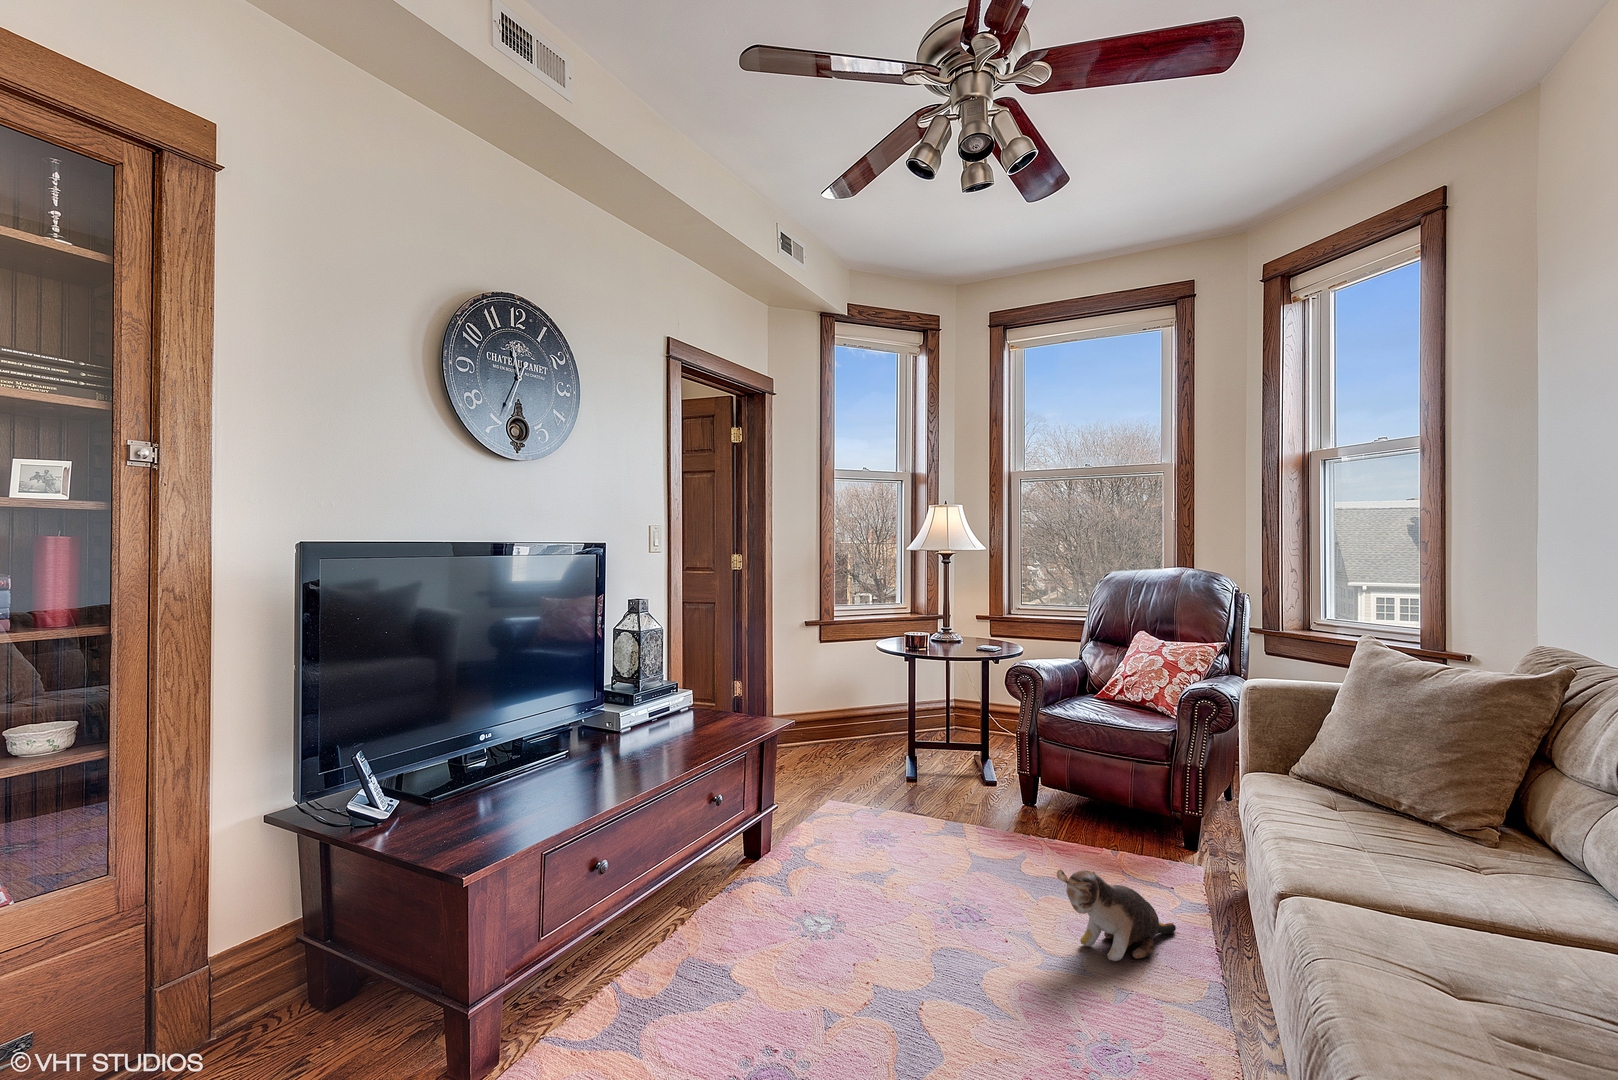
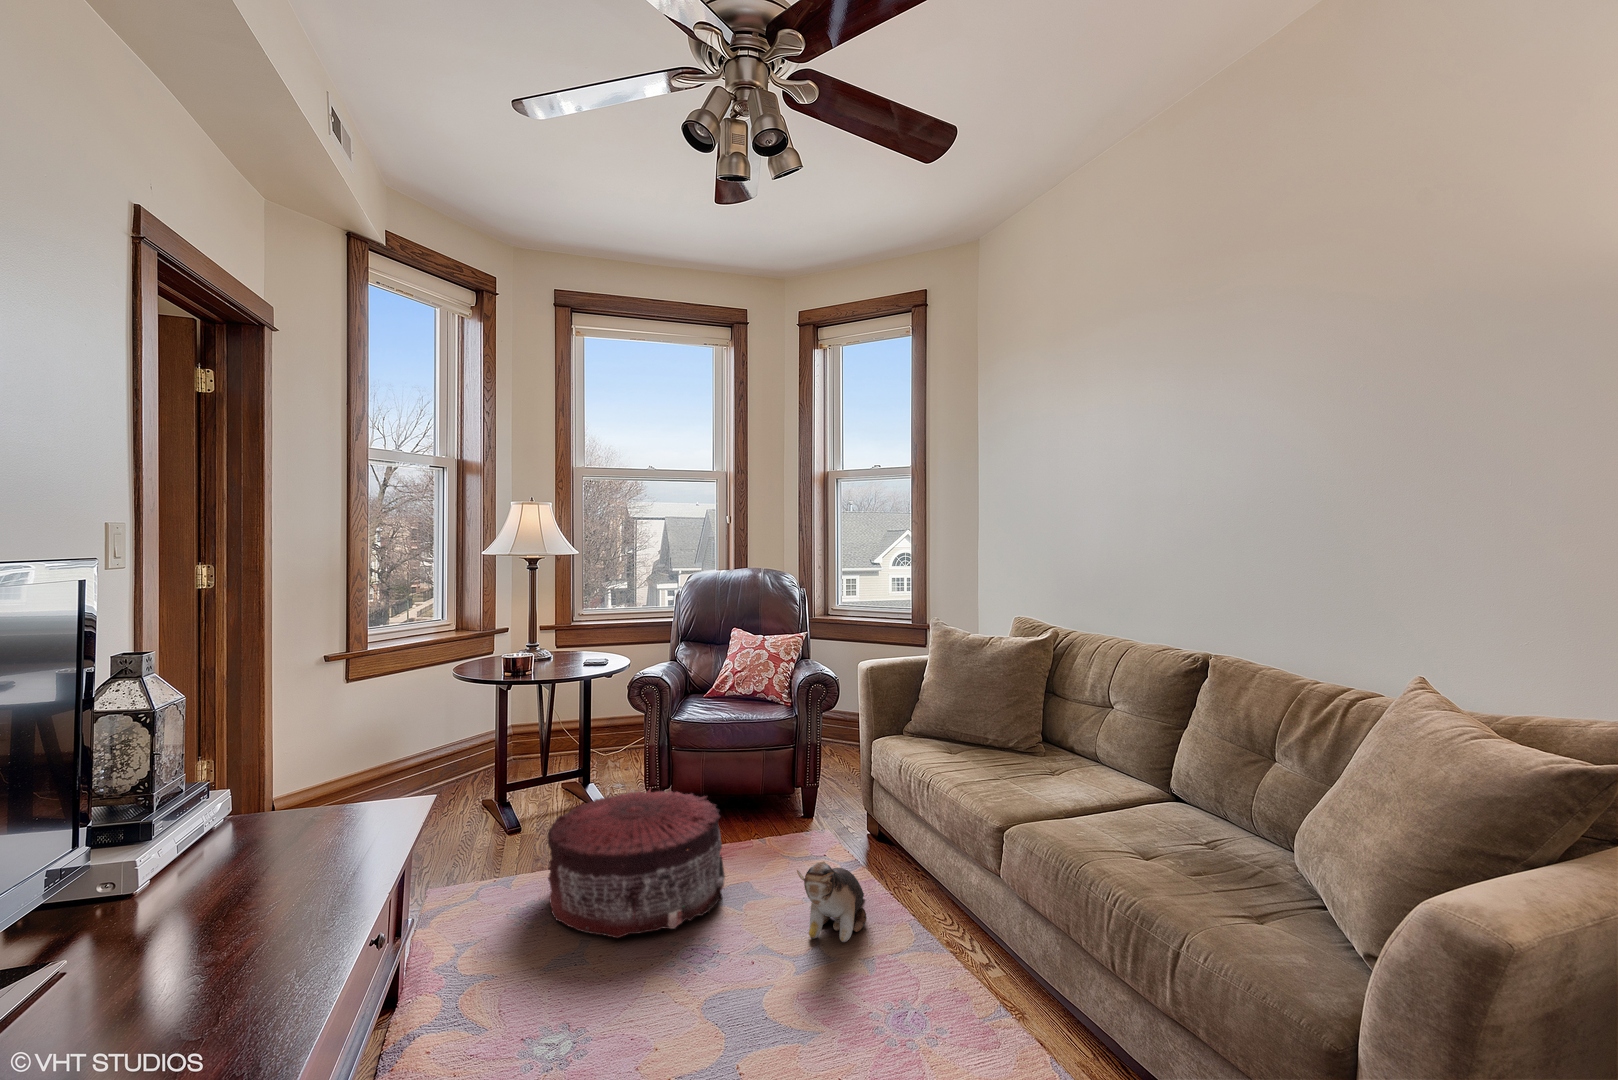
pouf: none [886,764,1039,890] -> present [548,790,725,938]

